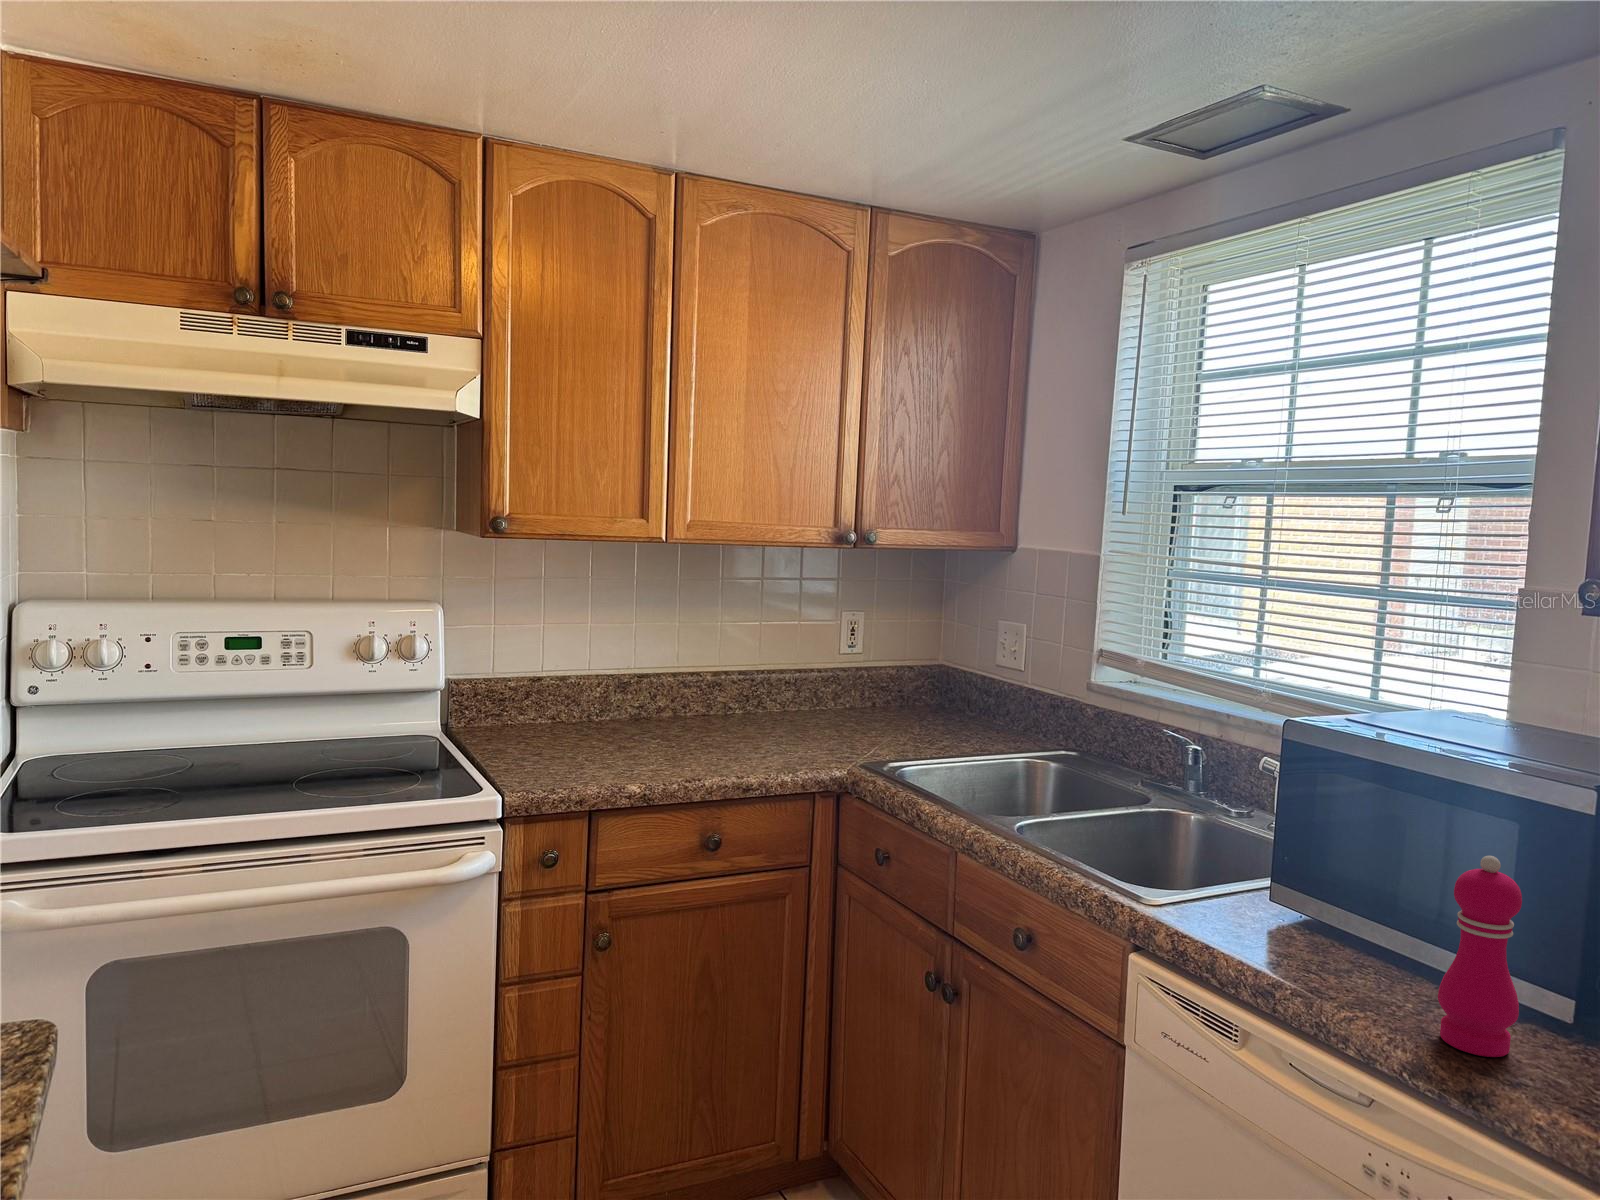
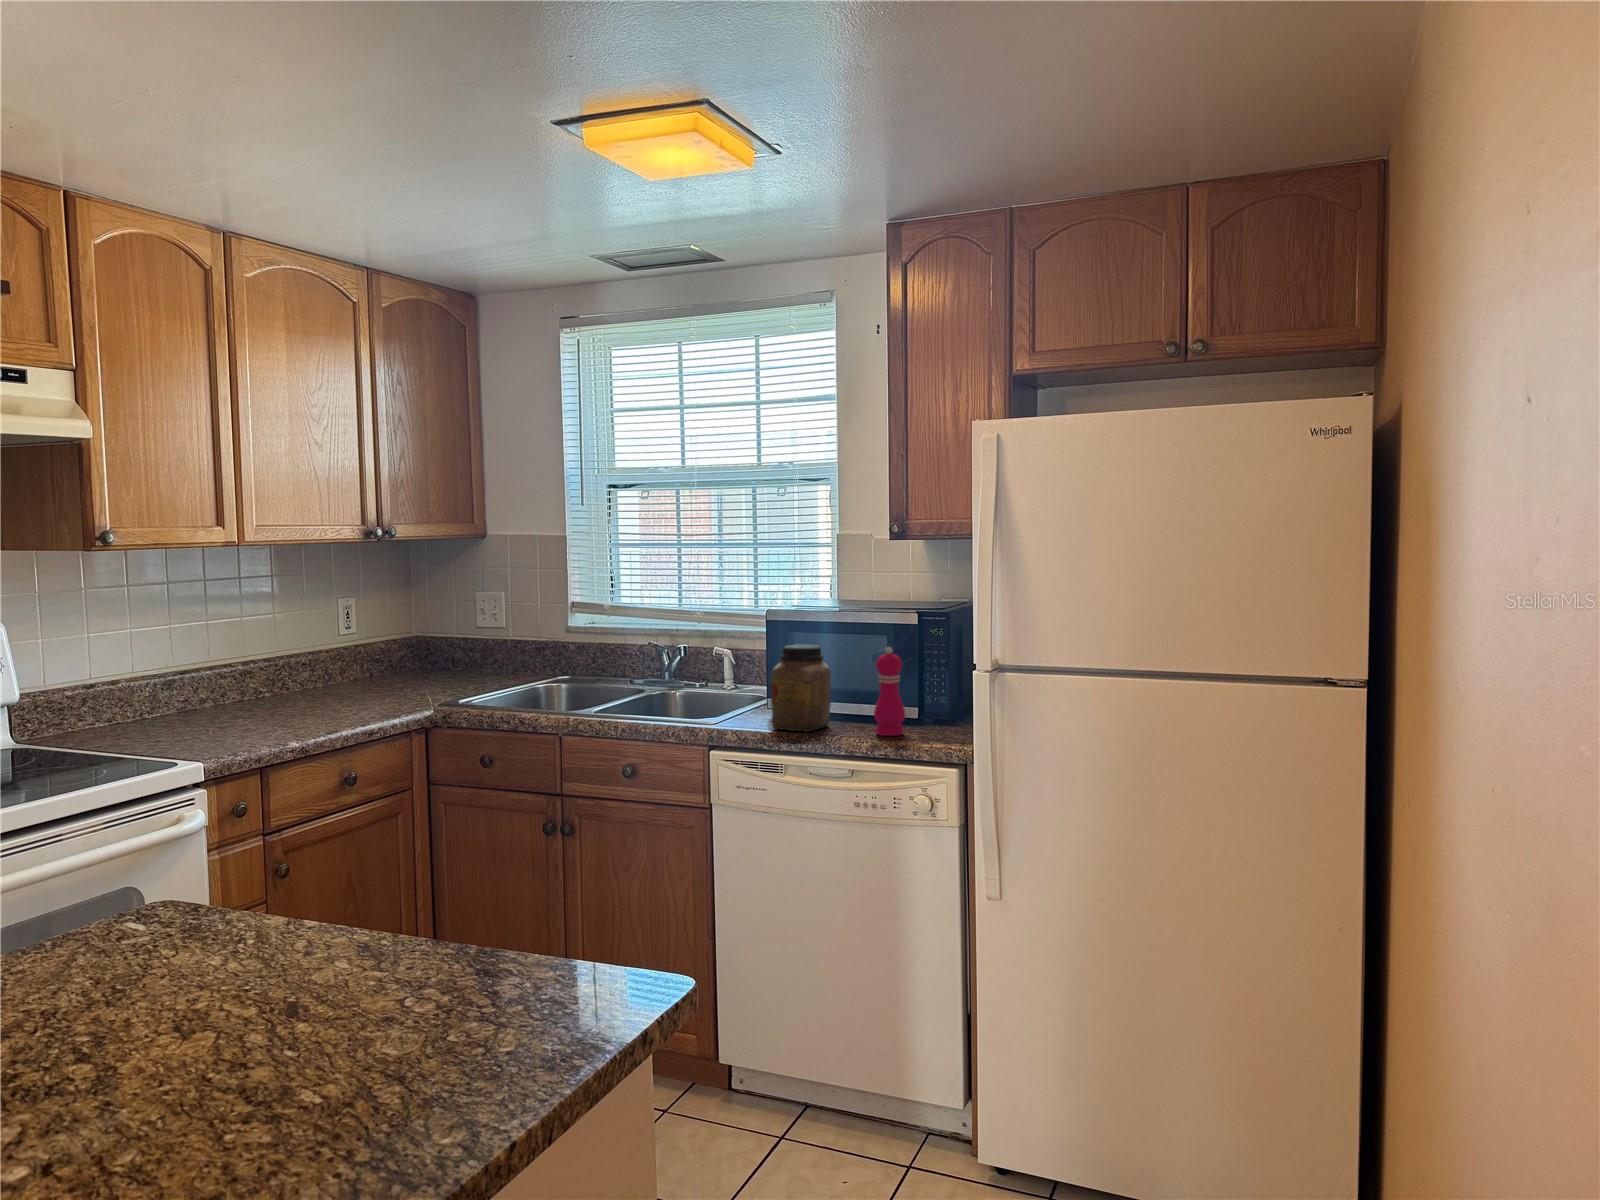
jar: none [1242,798,1380,978] -> present [771,644,831,732]

